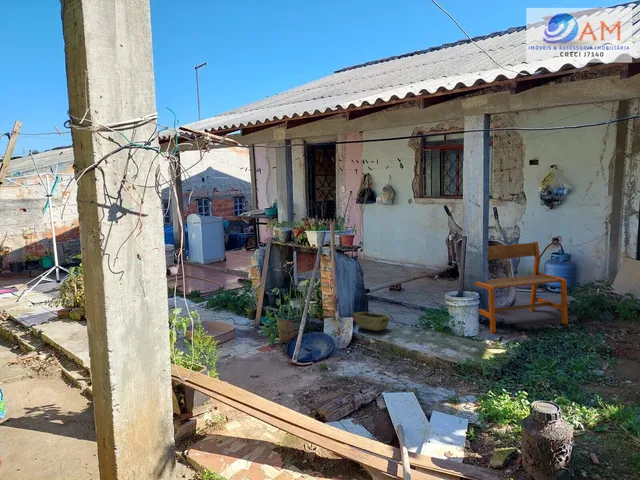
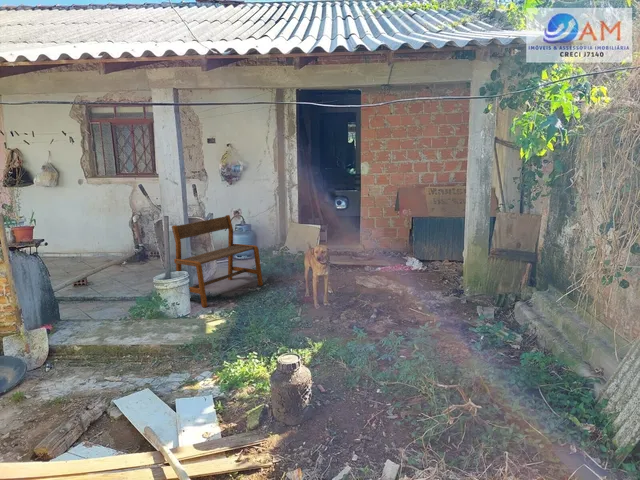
woven basket: present [353,312,389,331] -> none [42,314,92,336]

